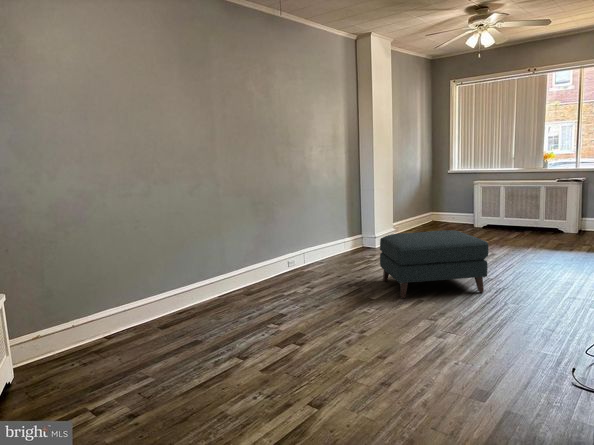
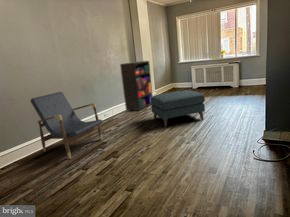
bookshelf: none [329,166,387,260] -> present [120,61,152,110]
lounge chair: none [167,214,284,335] -> present [31,92,103,159]

